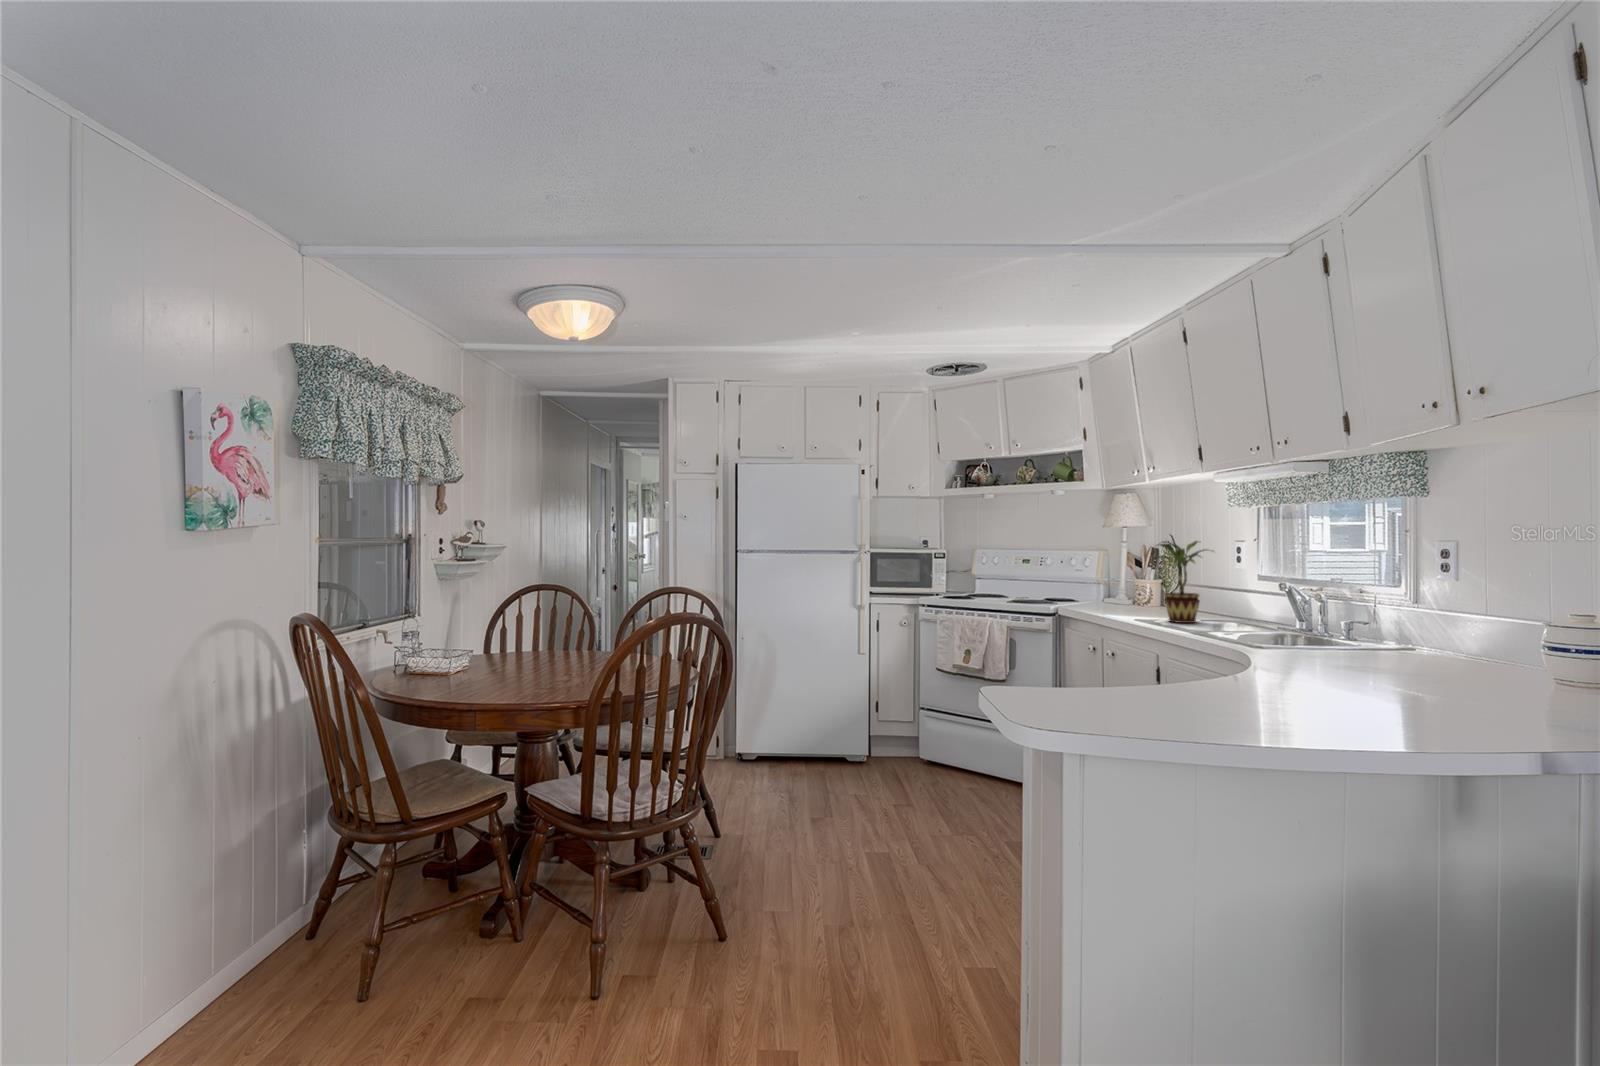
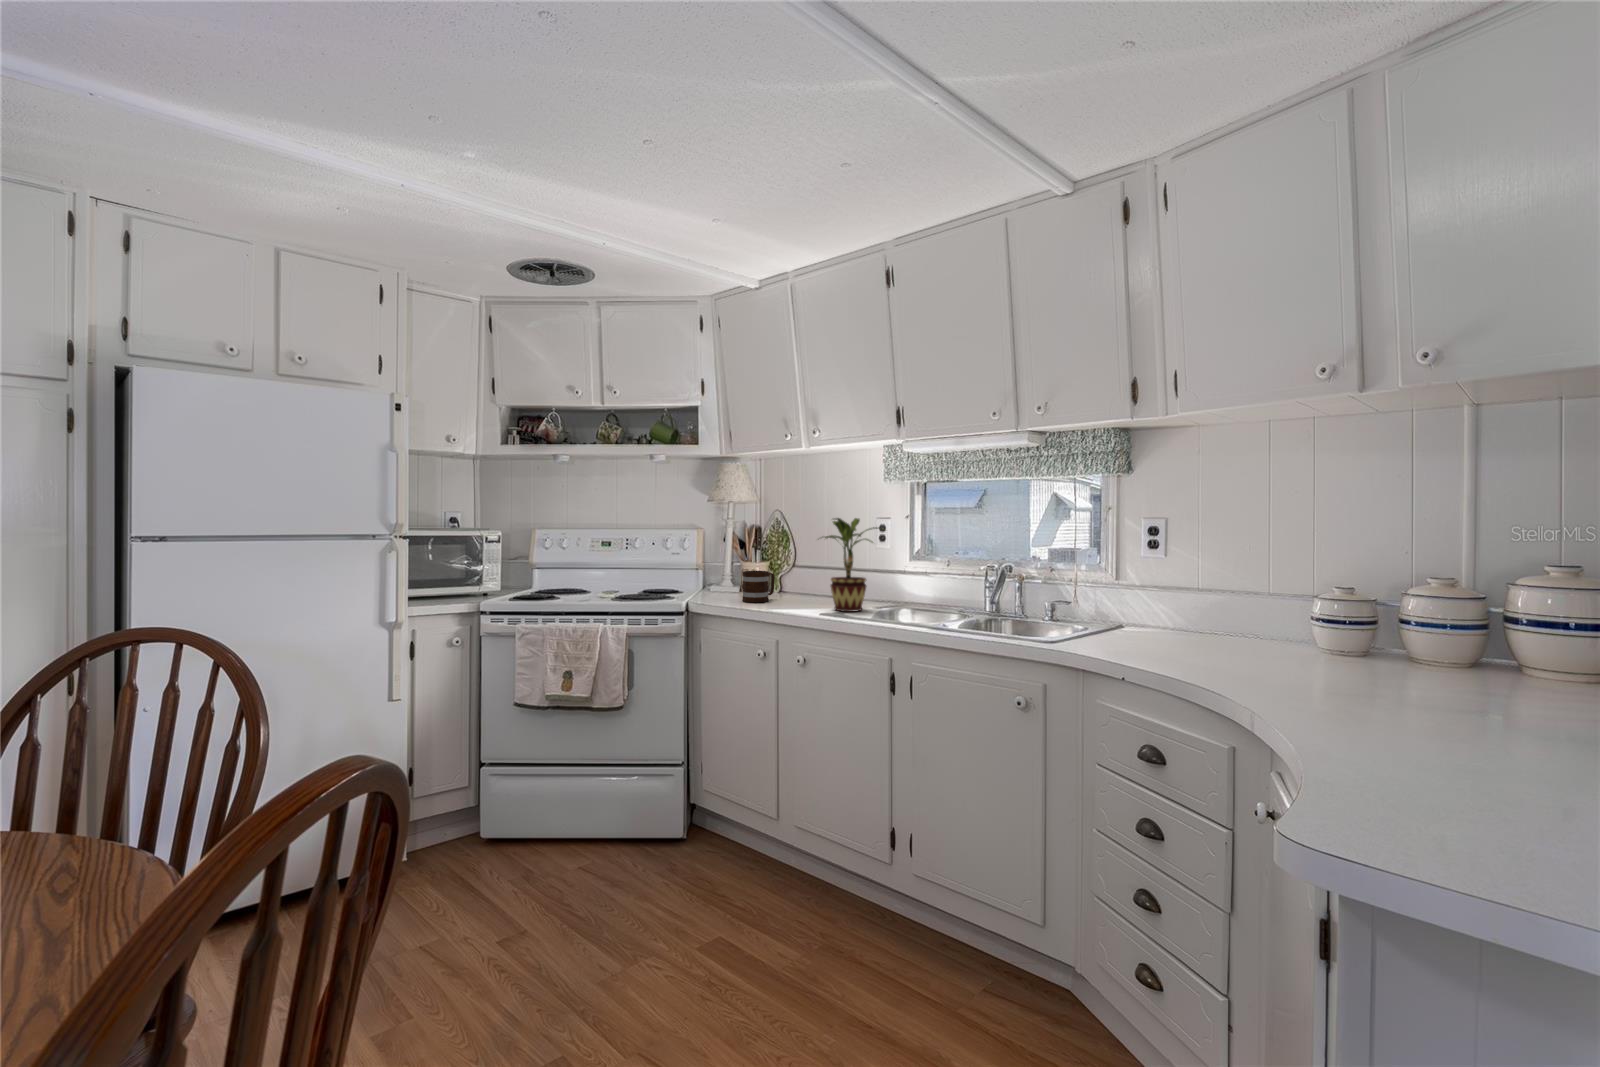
mug: none [1109,585,1142,612] -> present [742,571,774,602]

